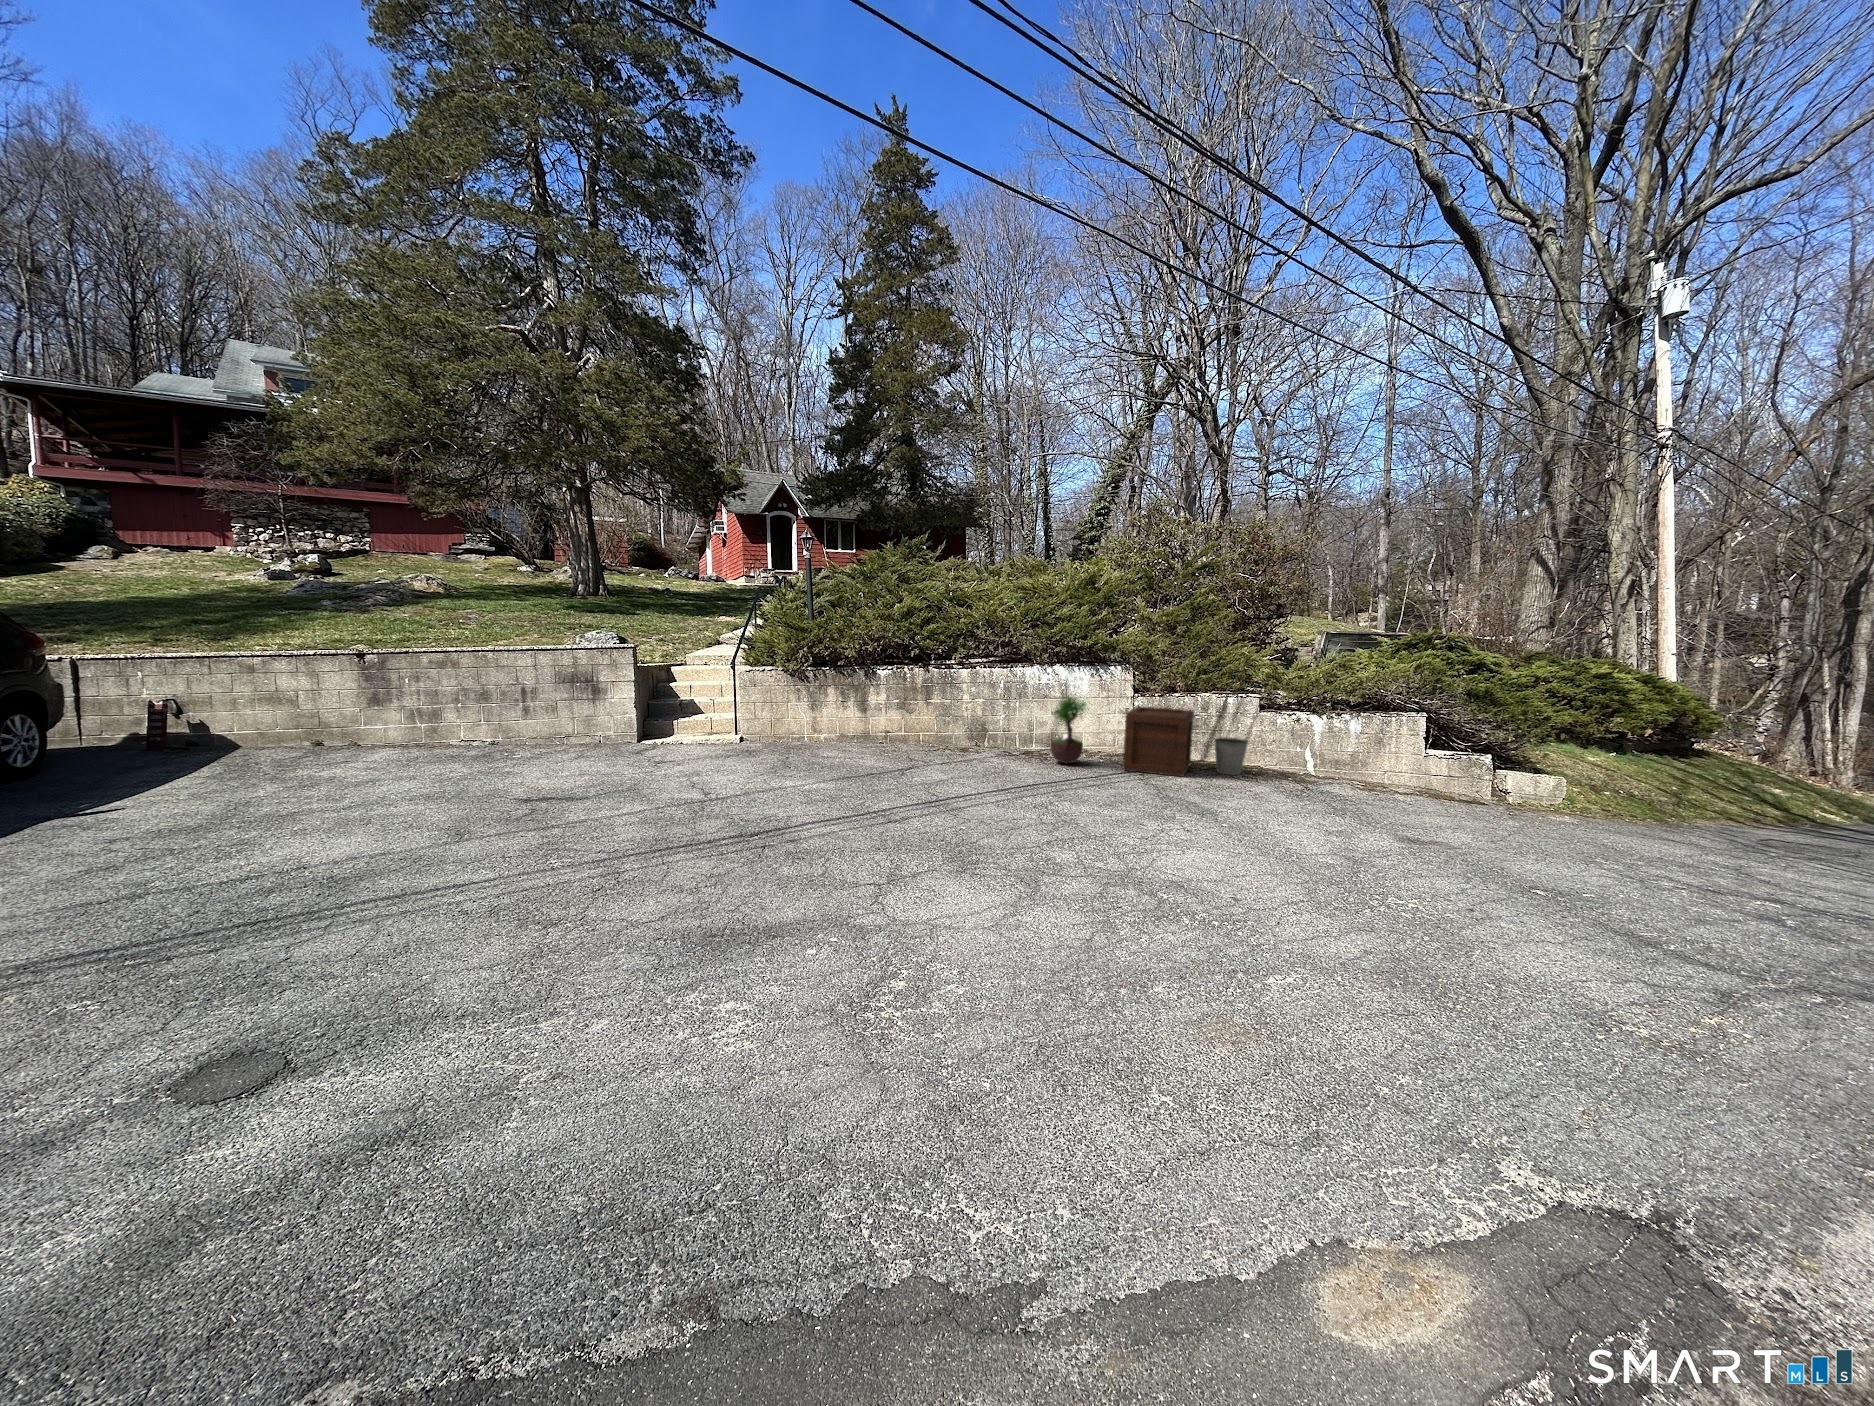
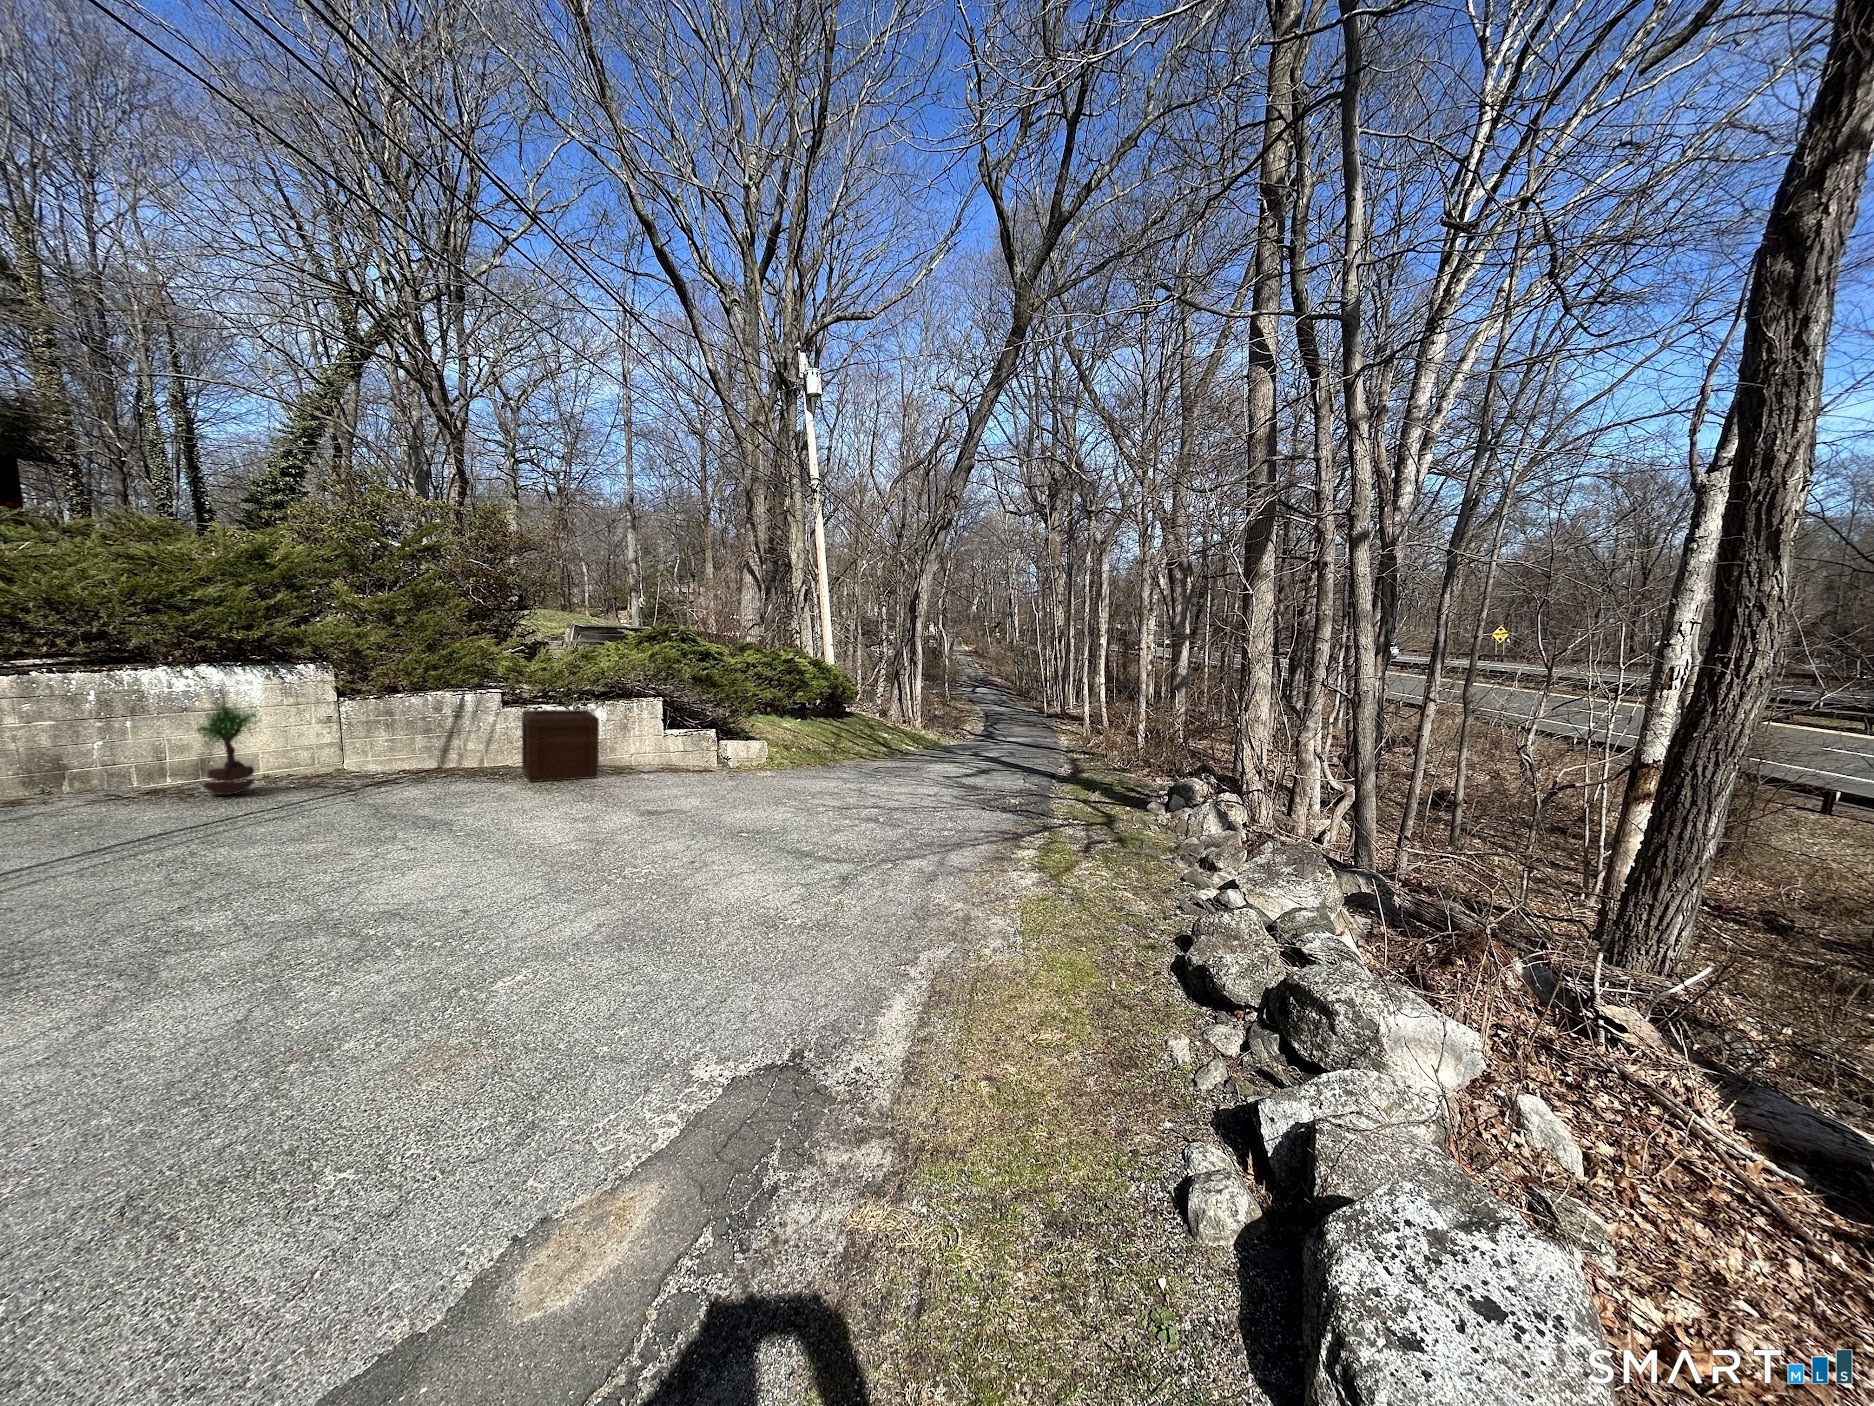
wooden crate: present [1123,706,1194,777] -> present [522,709,599,782]
bucket: present [1214,737,1248,775] -> none [446,738,490,779]

